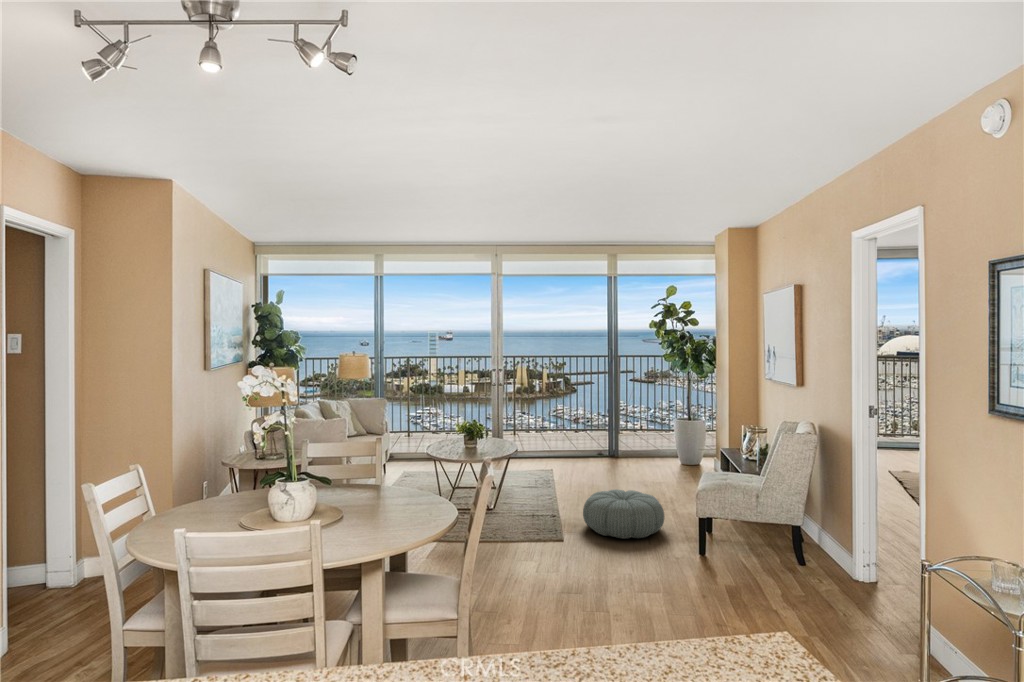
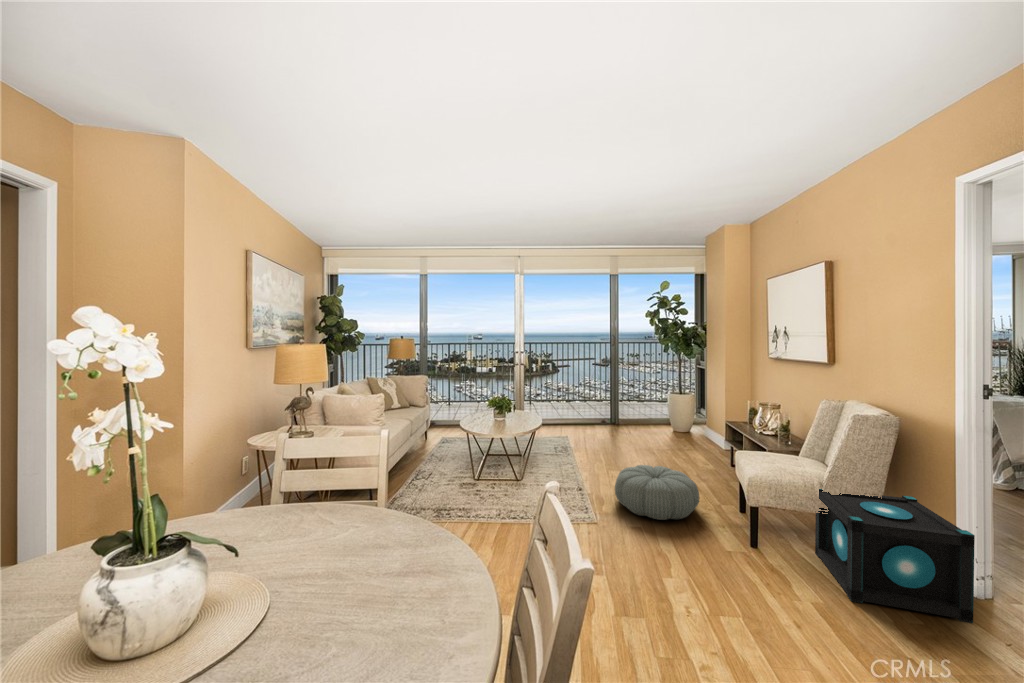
speaker: none [754,499,844,598] -> present [815,489,975,623]

